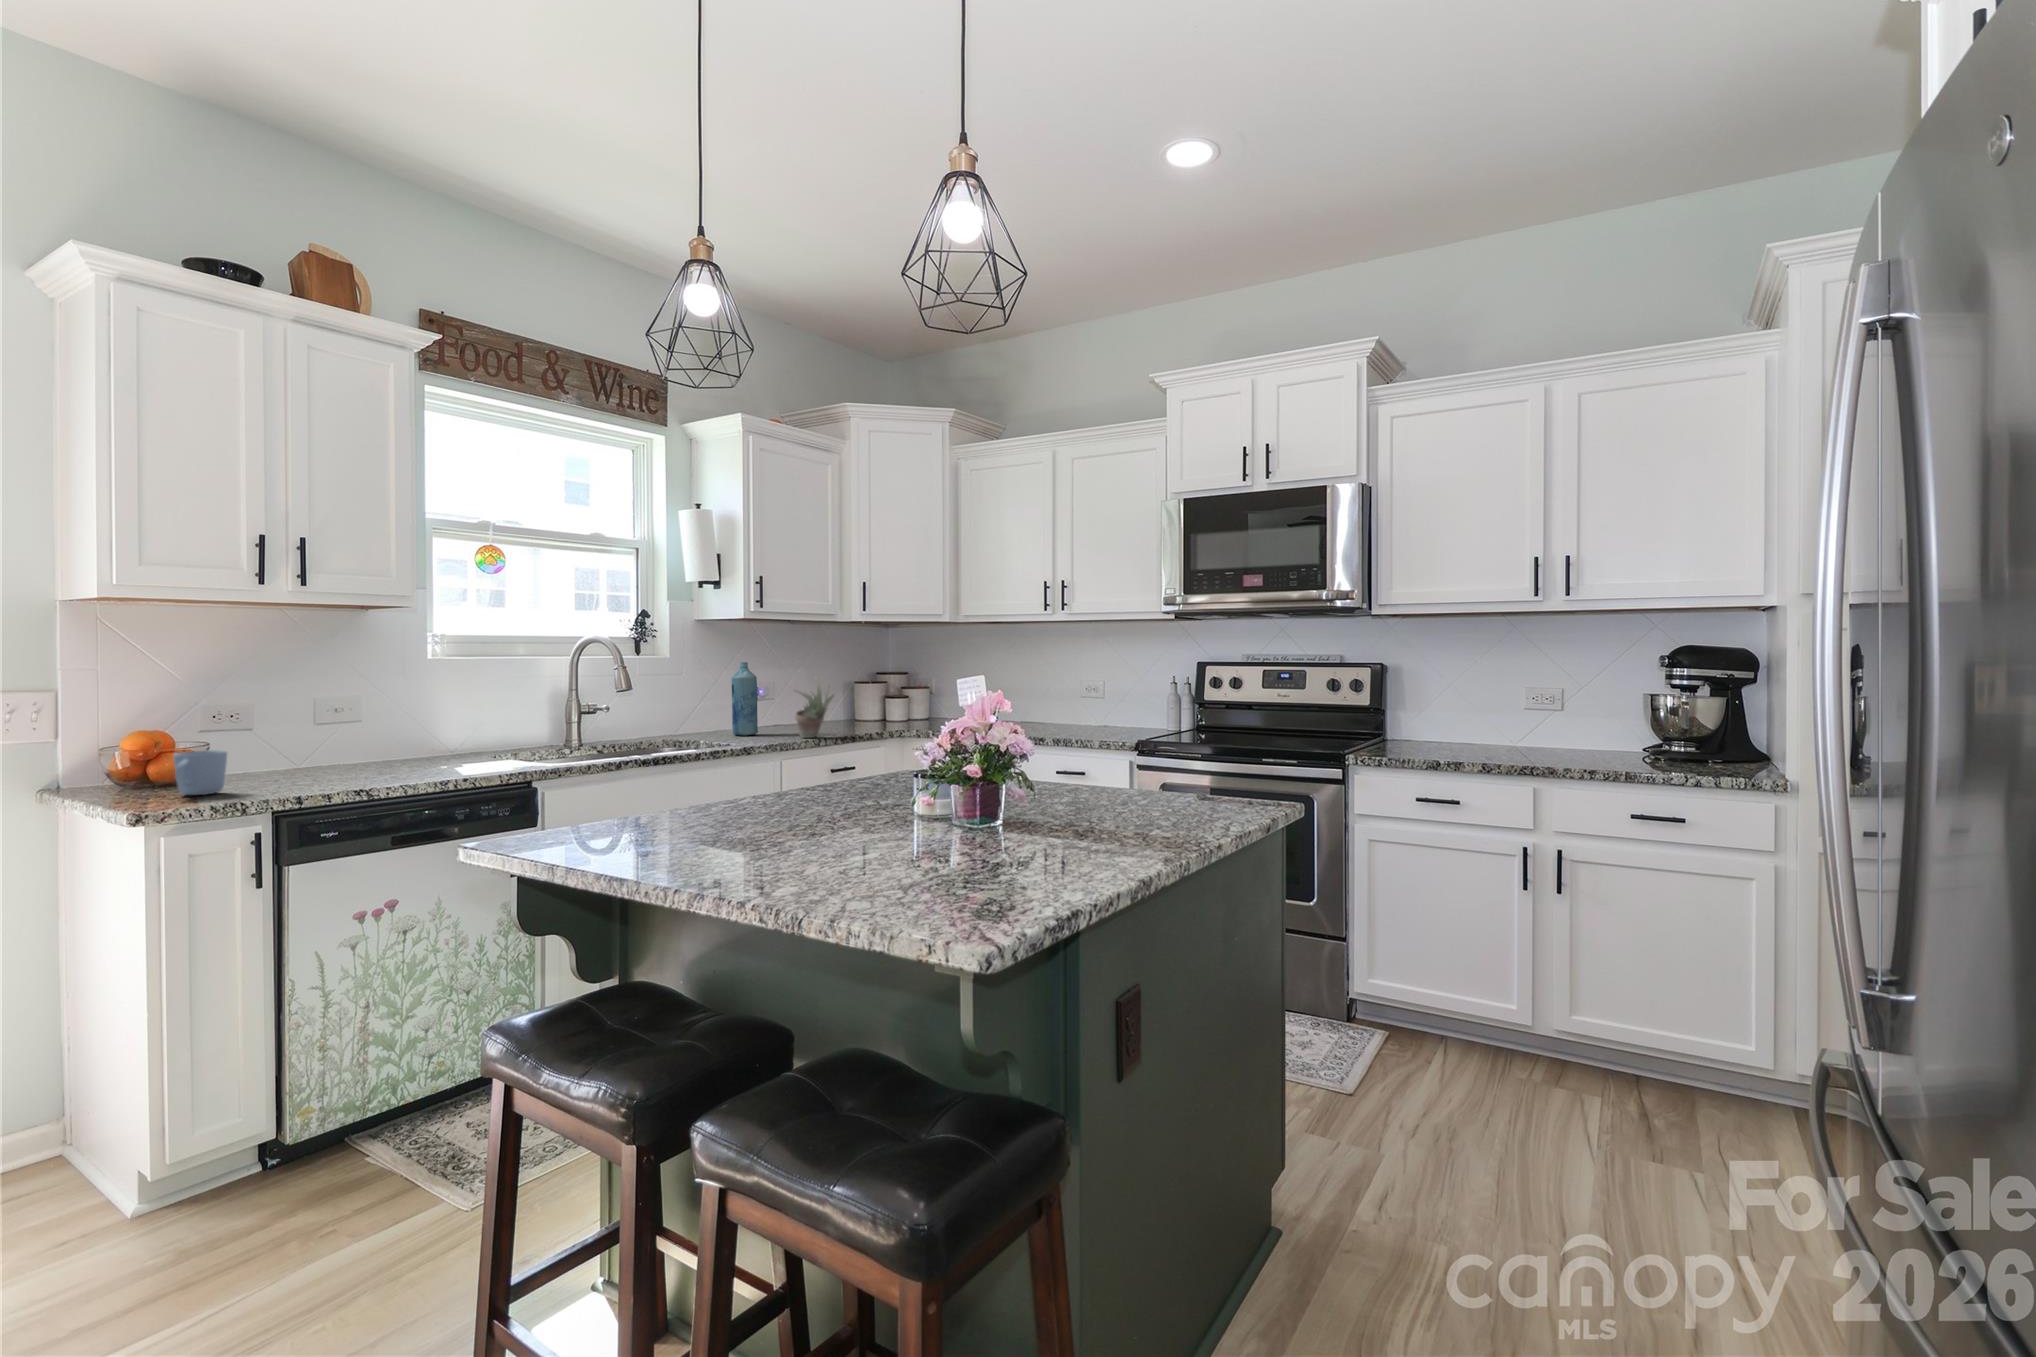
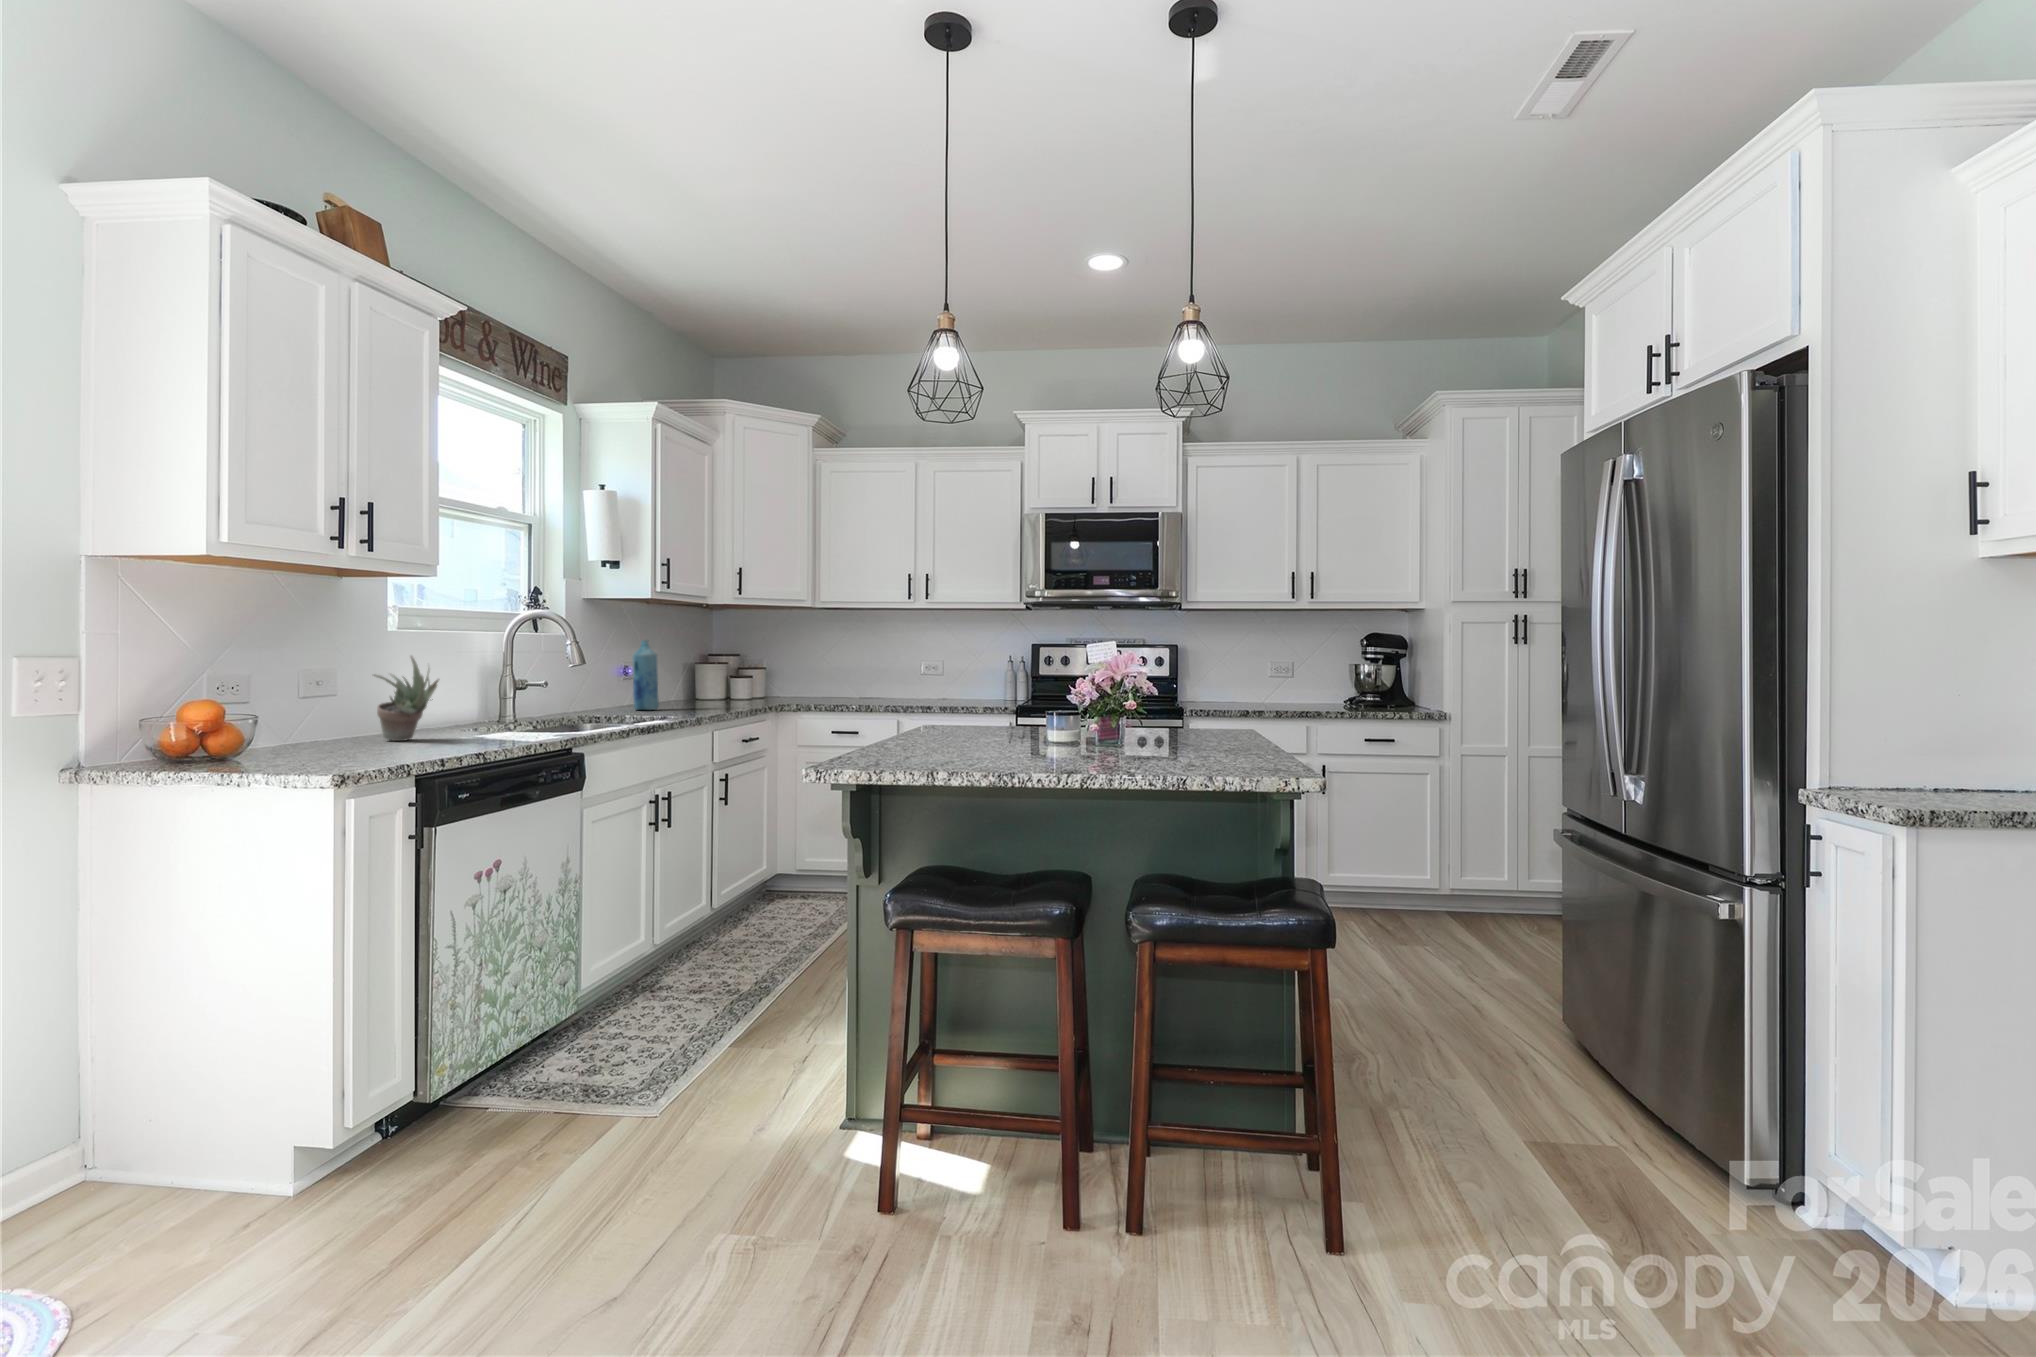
succulent plant: present [795,678,834,738] -> present [374,656,438,741]
mug: present [173,750,227,795] -> none [307,720,357,764]

